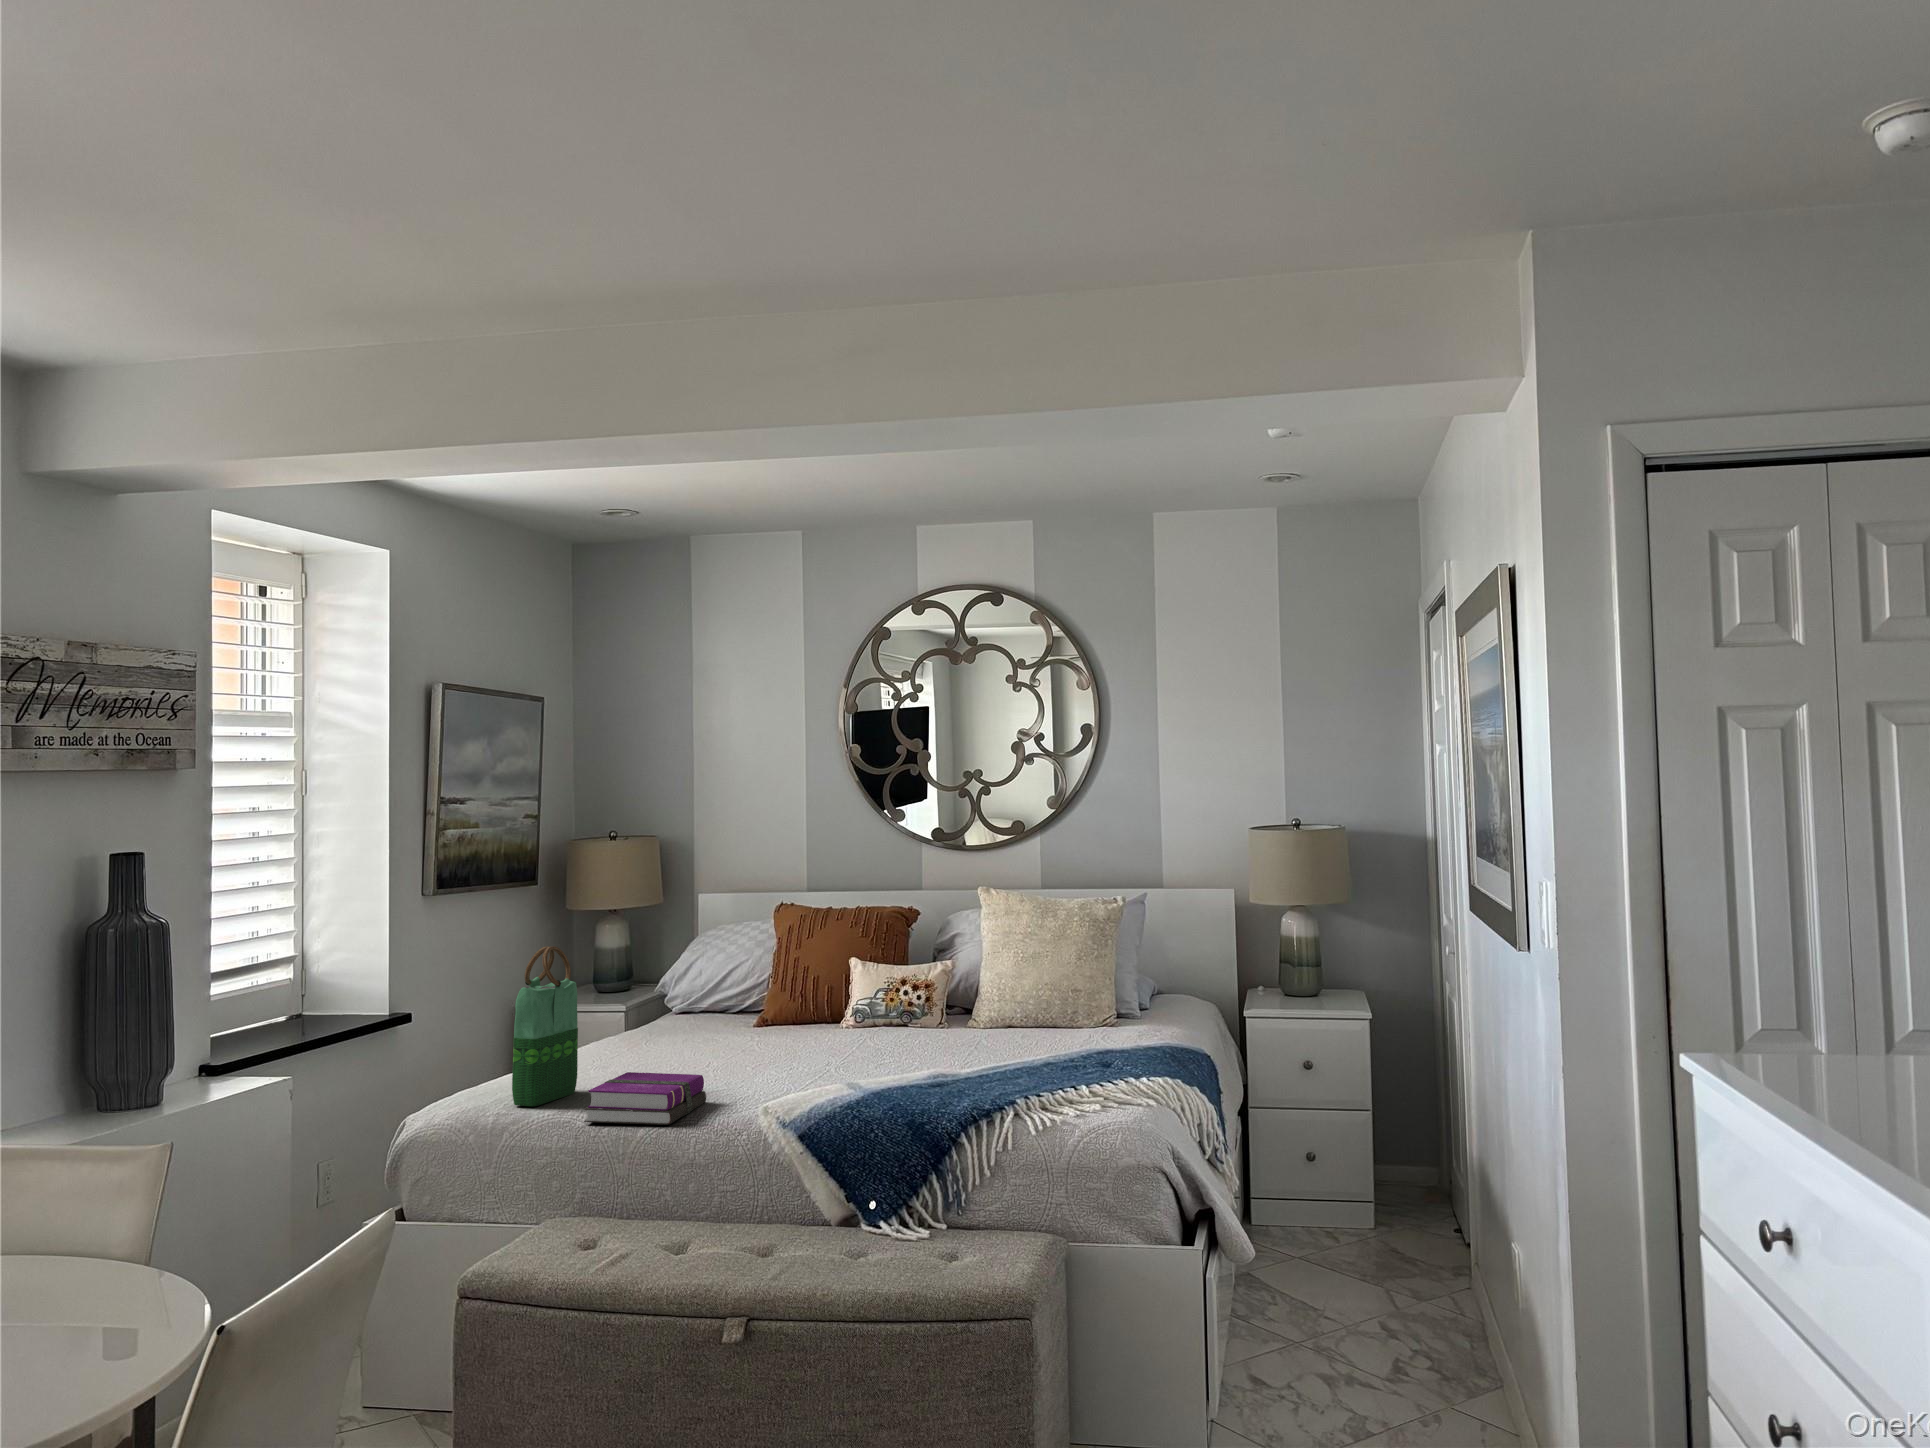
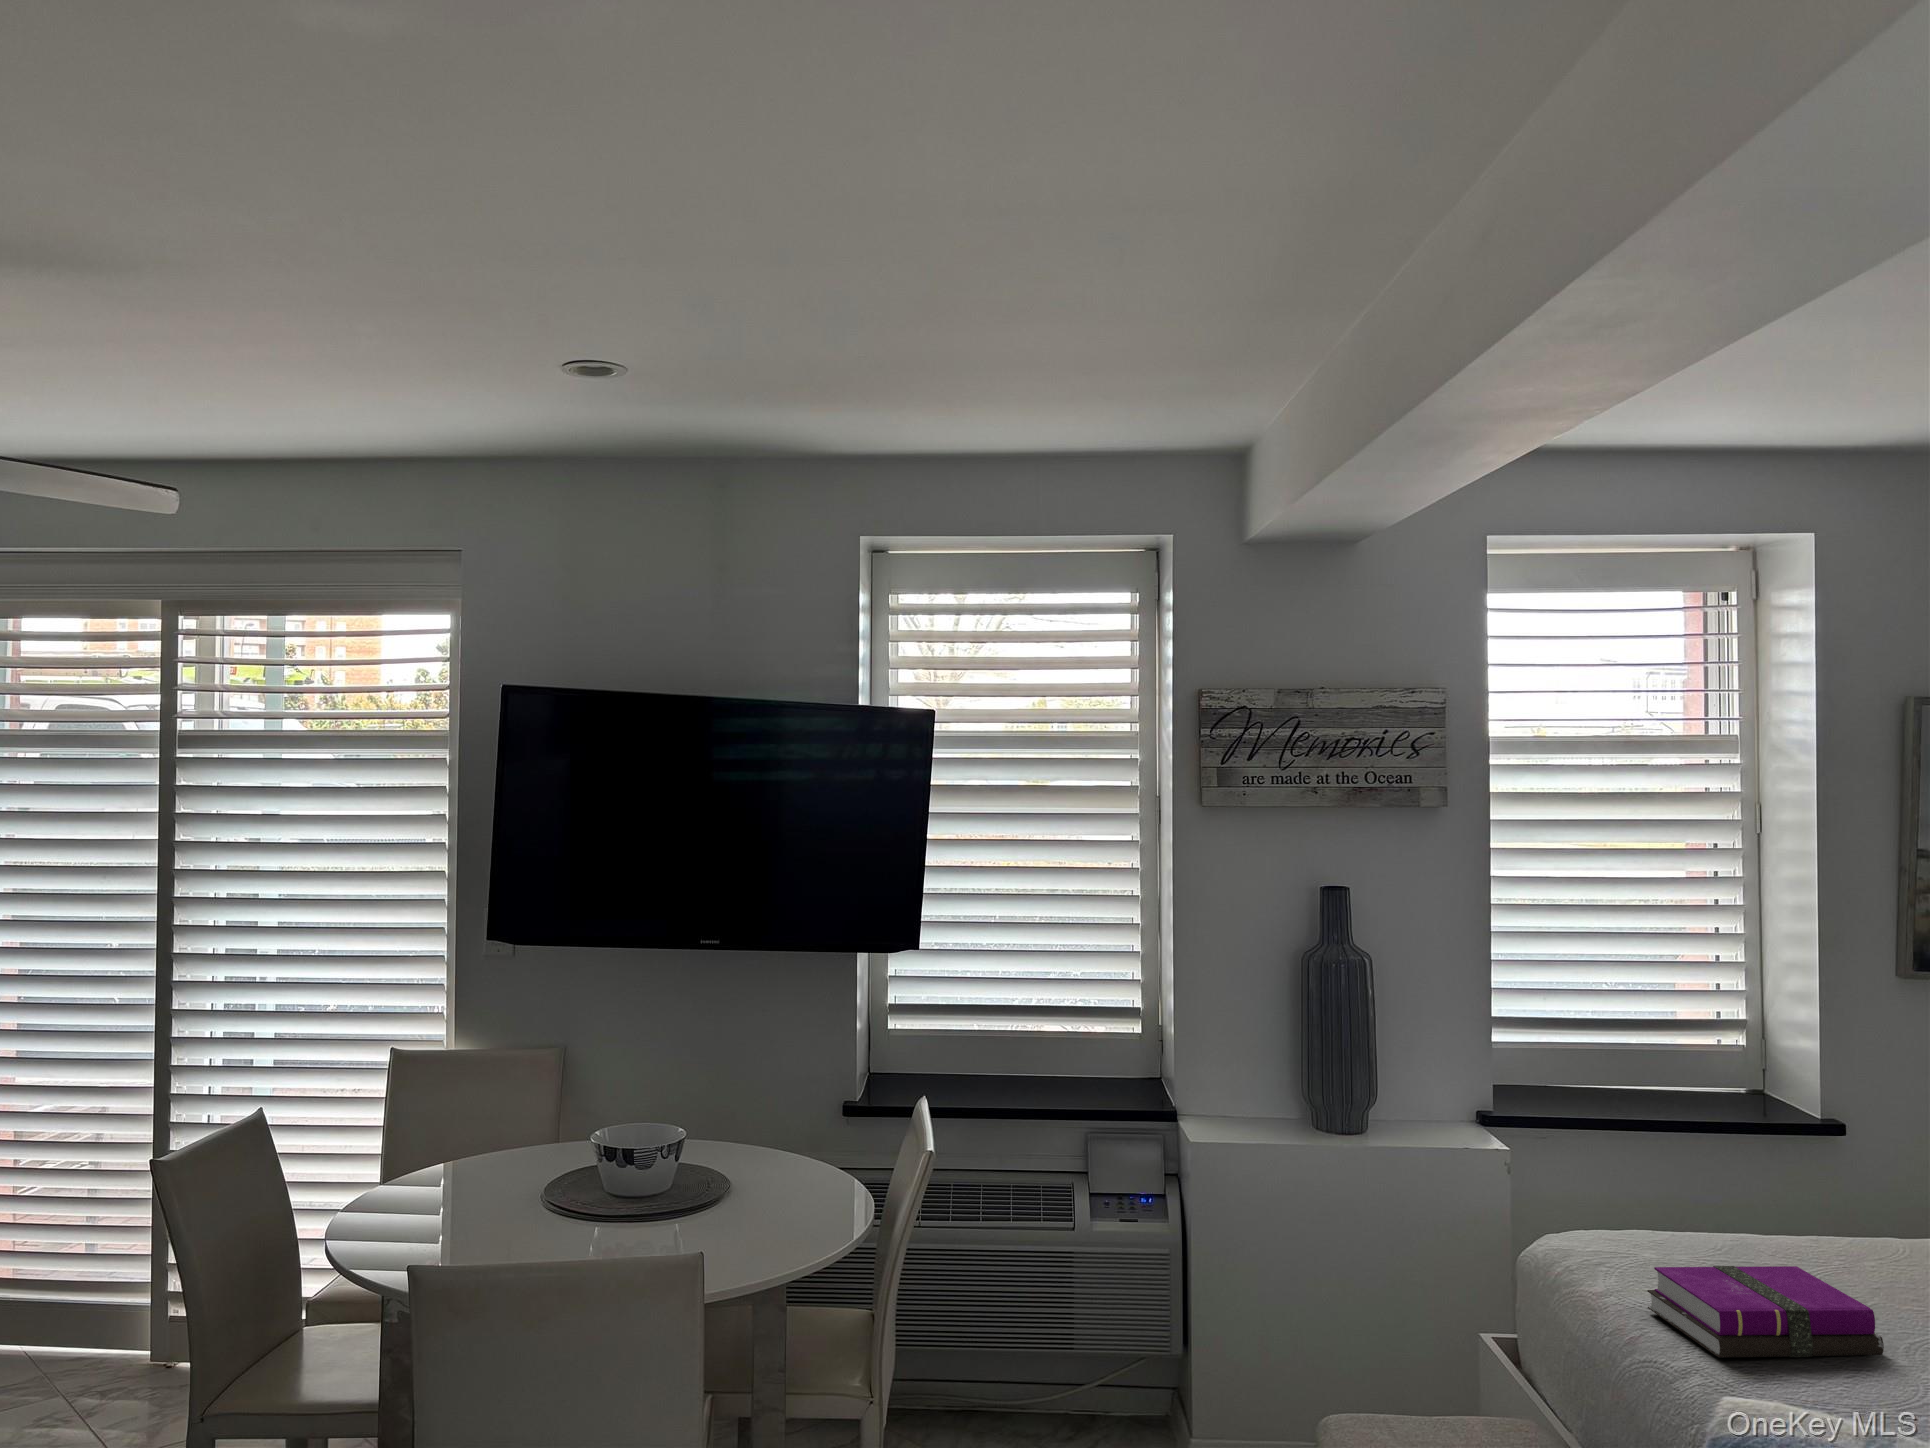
tote bag: present [512,946,578,1106] -> none [1663,1060,1792,1273]

